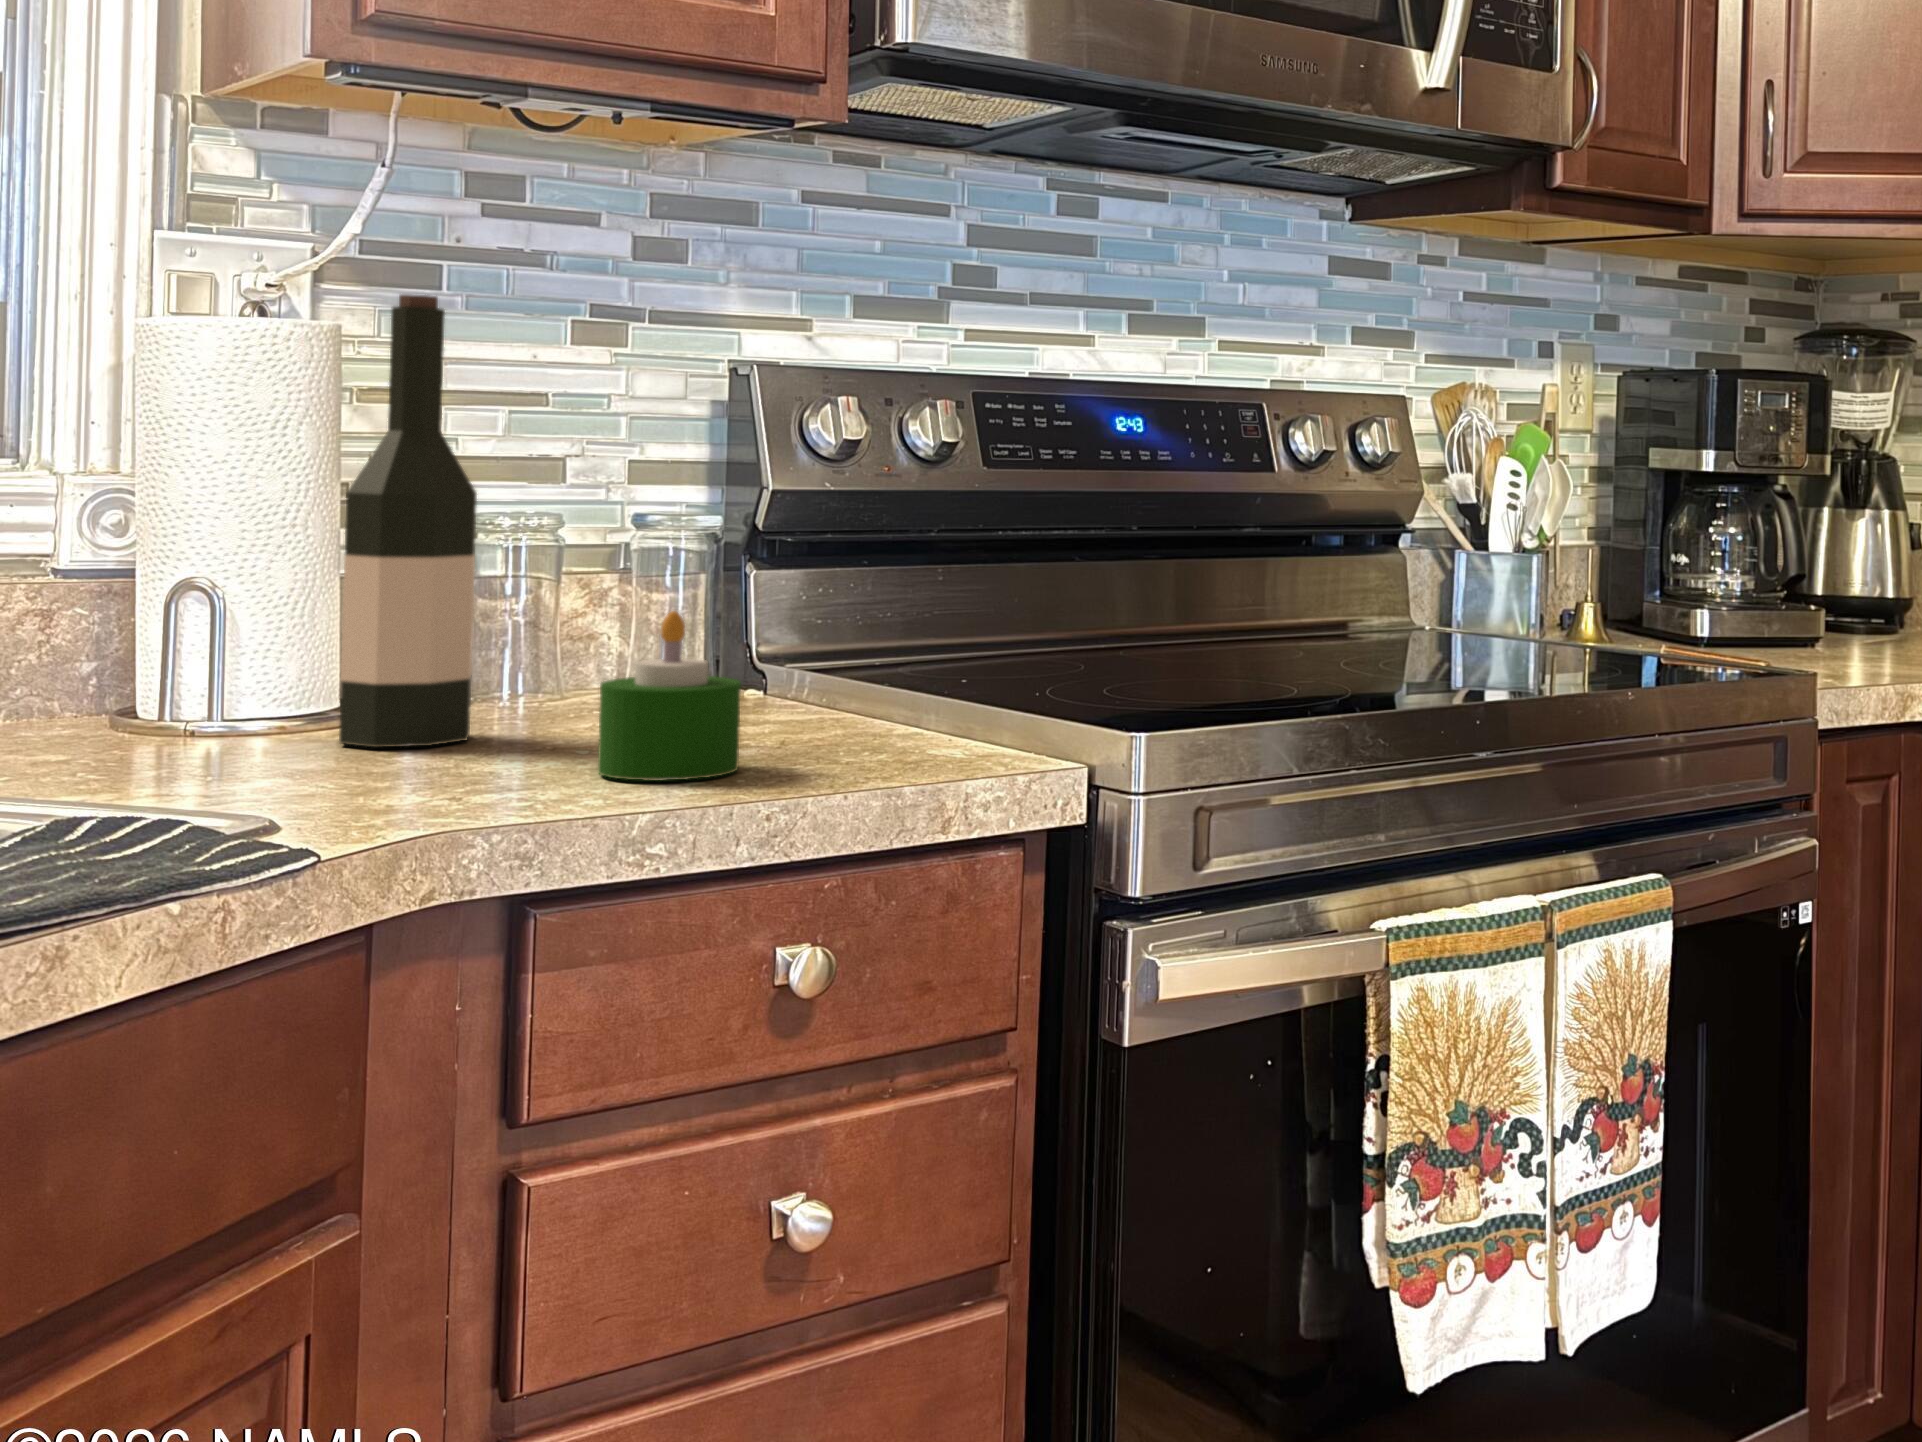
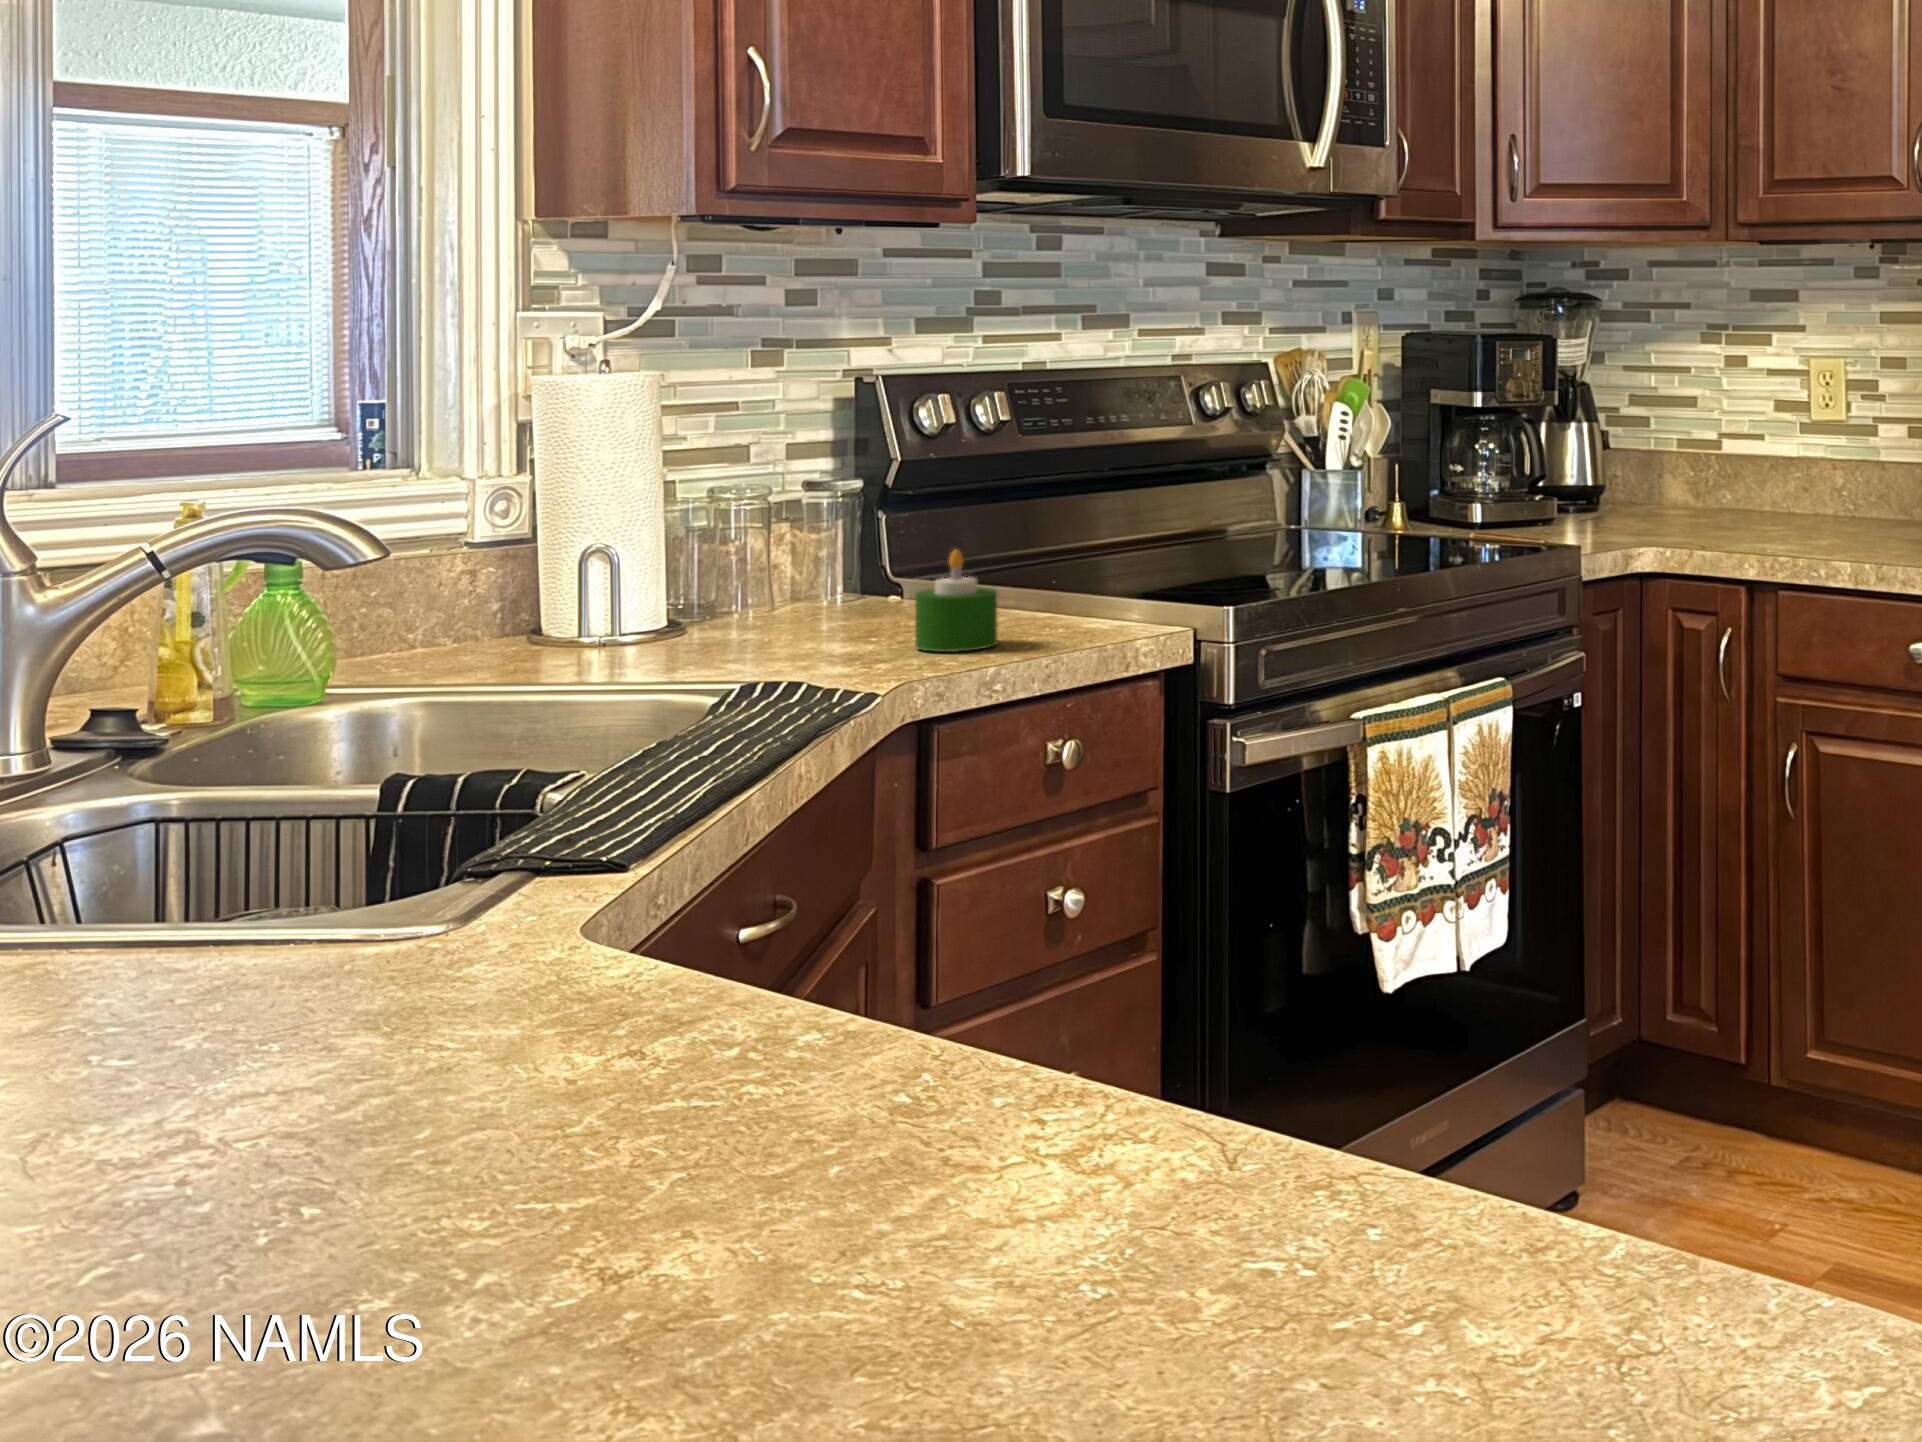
wine bottle: present [339,294,477,747] -> none [710,357,792,644]

